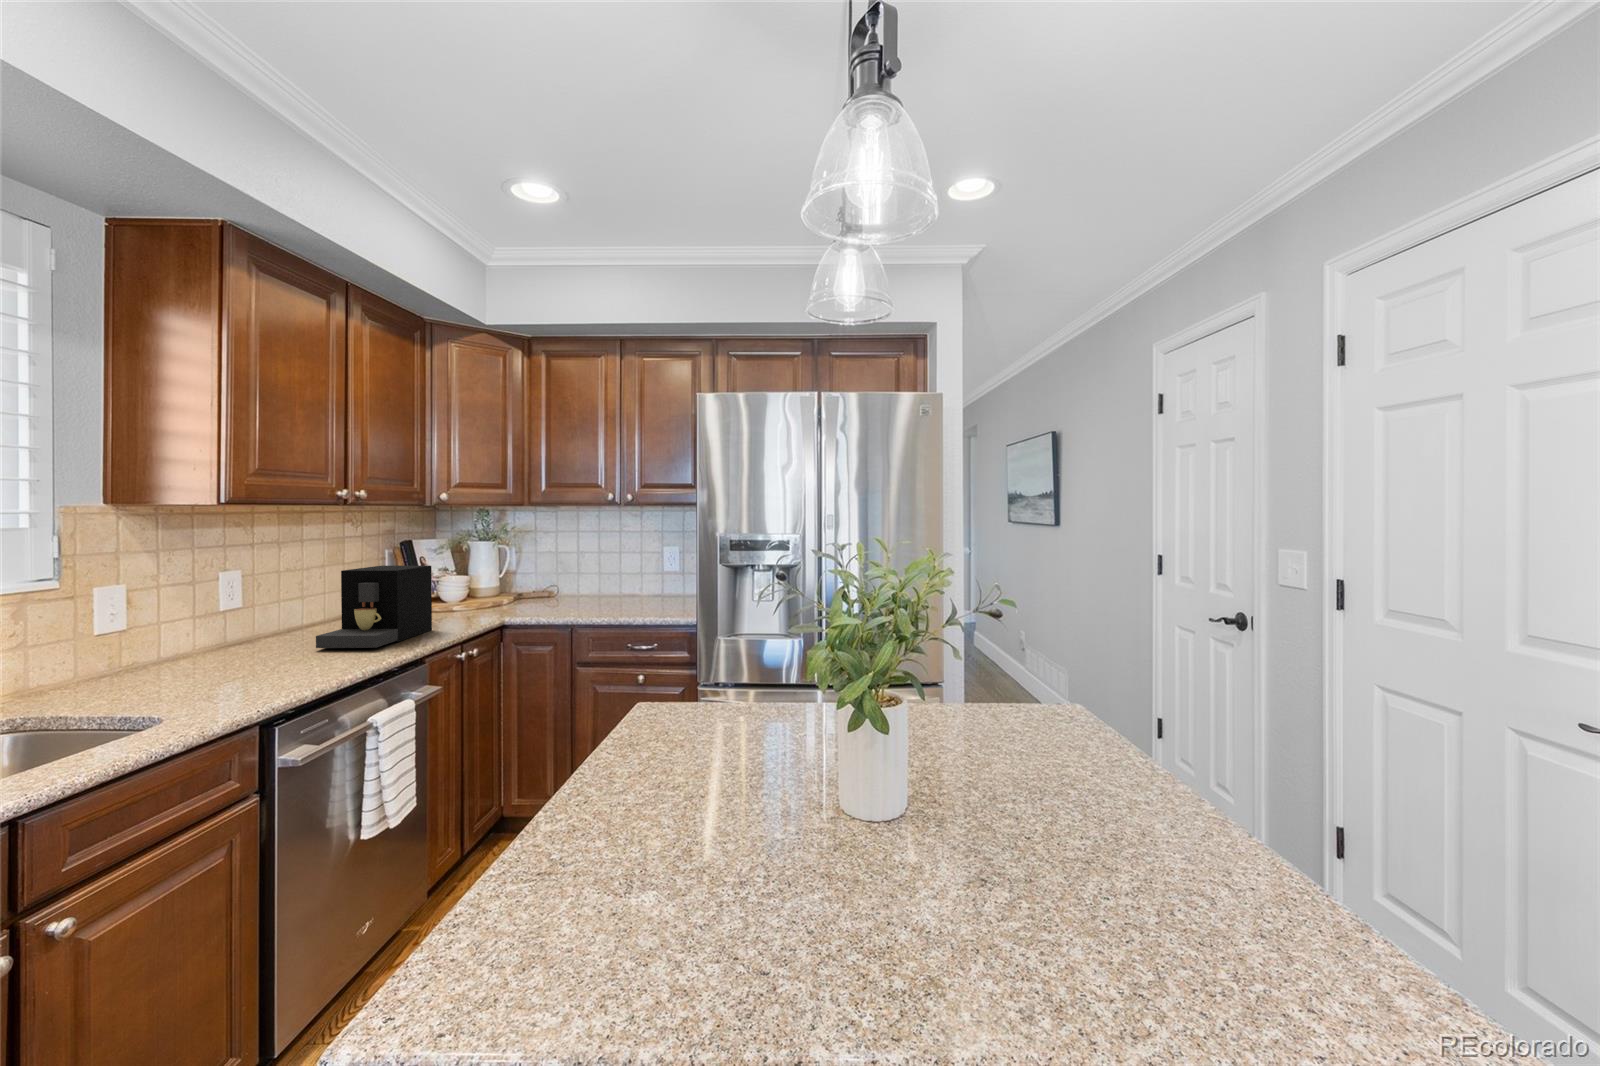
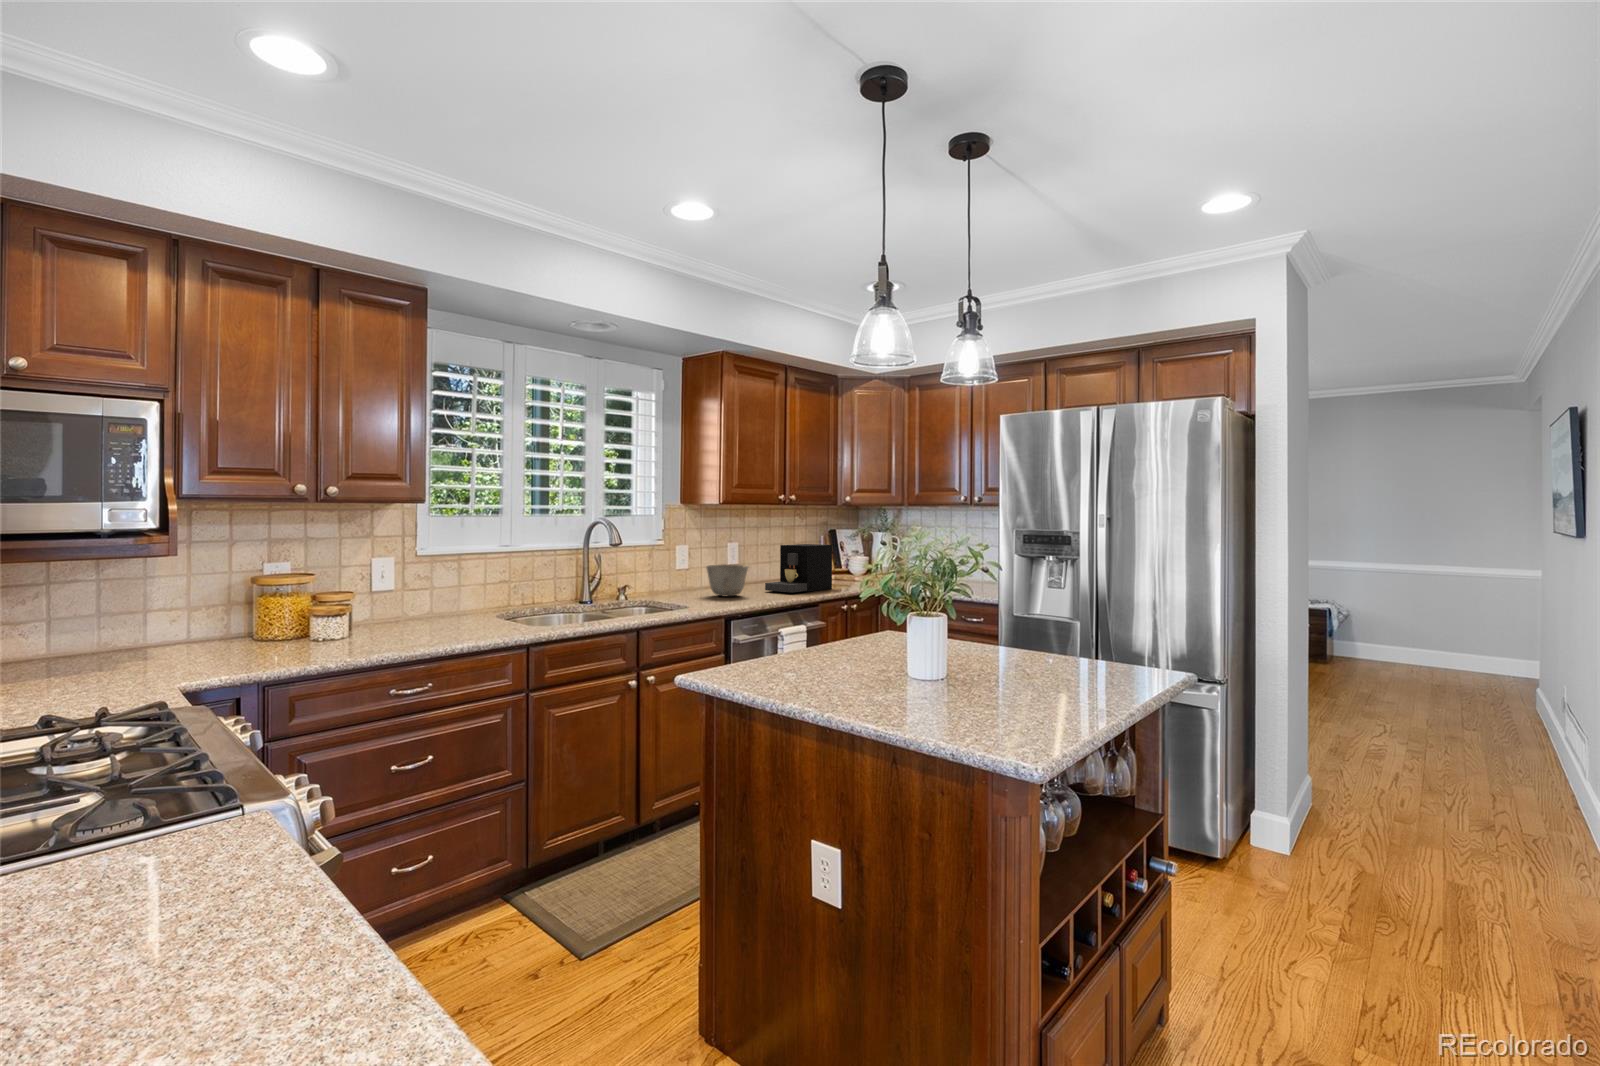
ceramic bowl: none [185,611,289,675] -> present [707,565,748,597]

